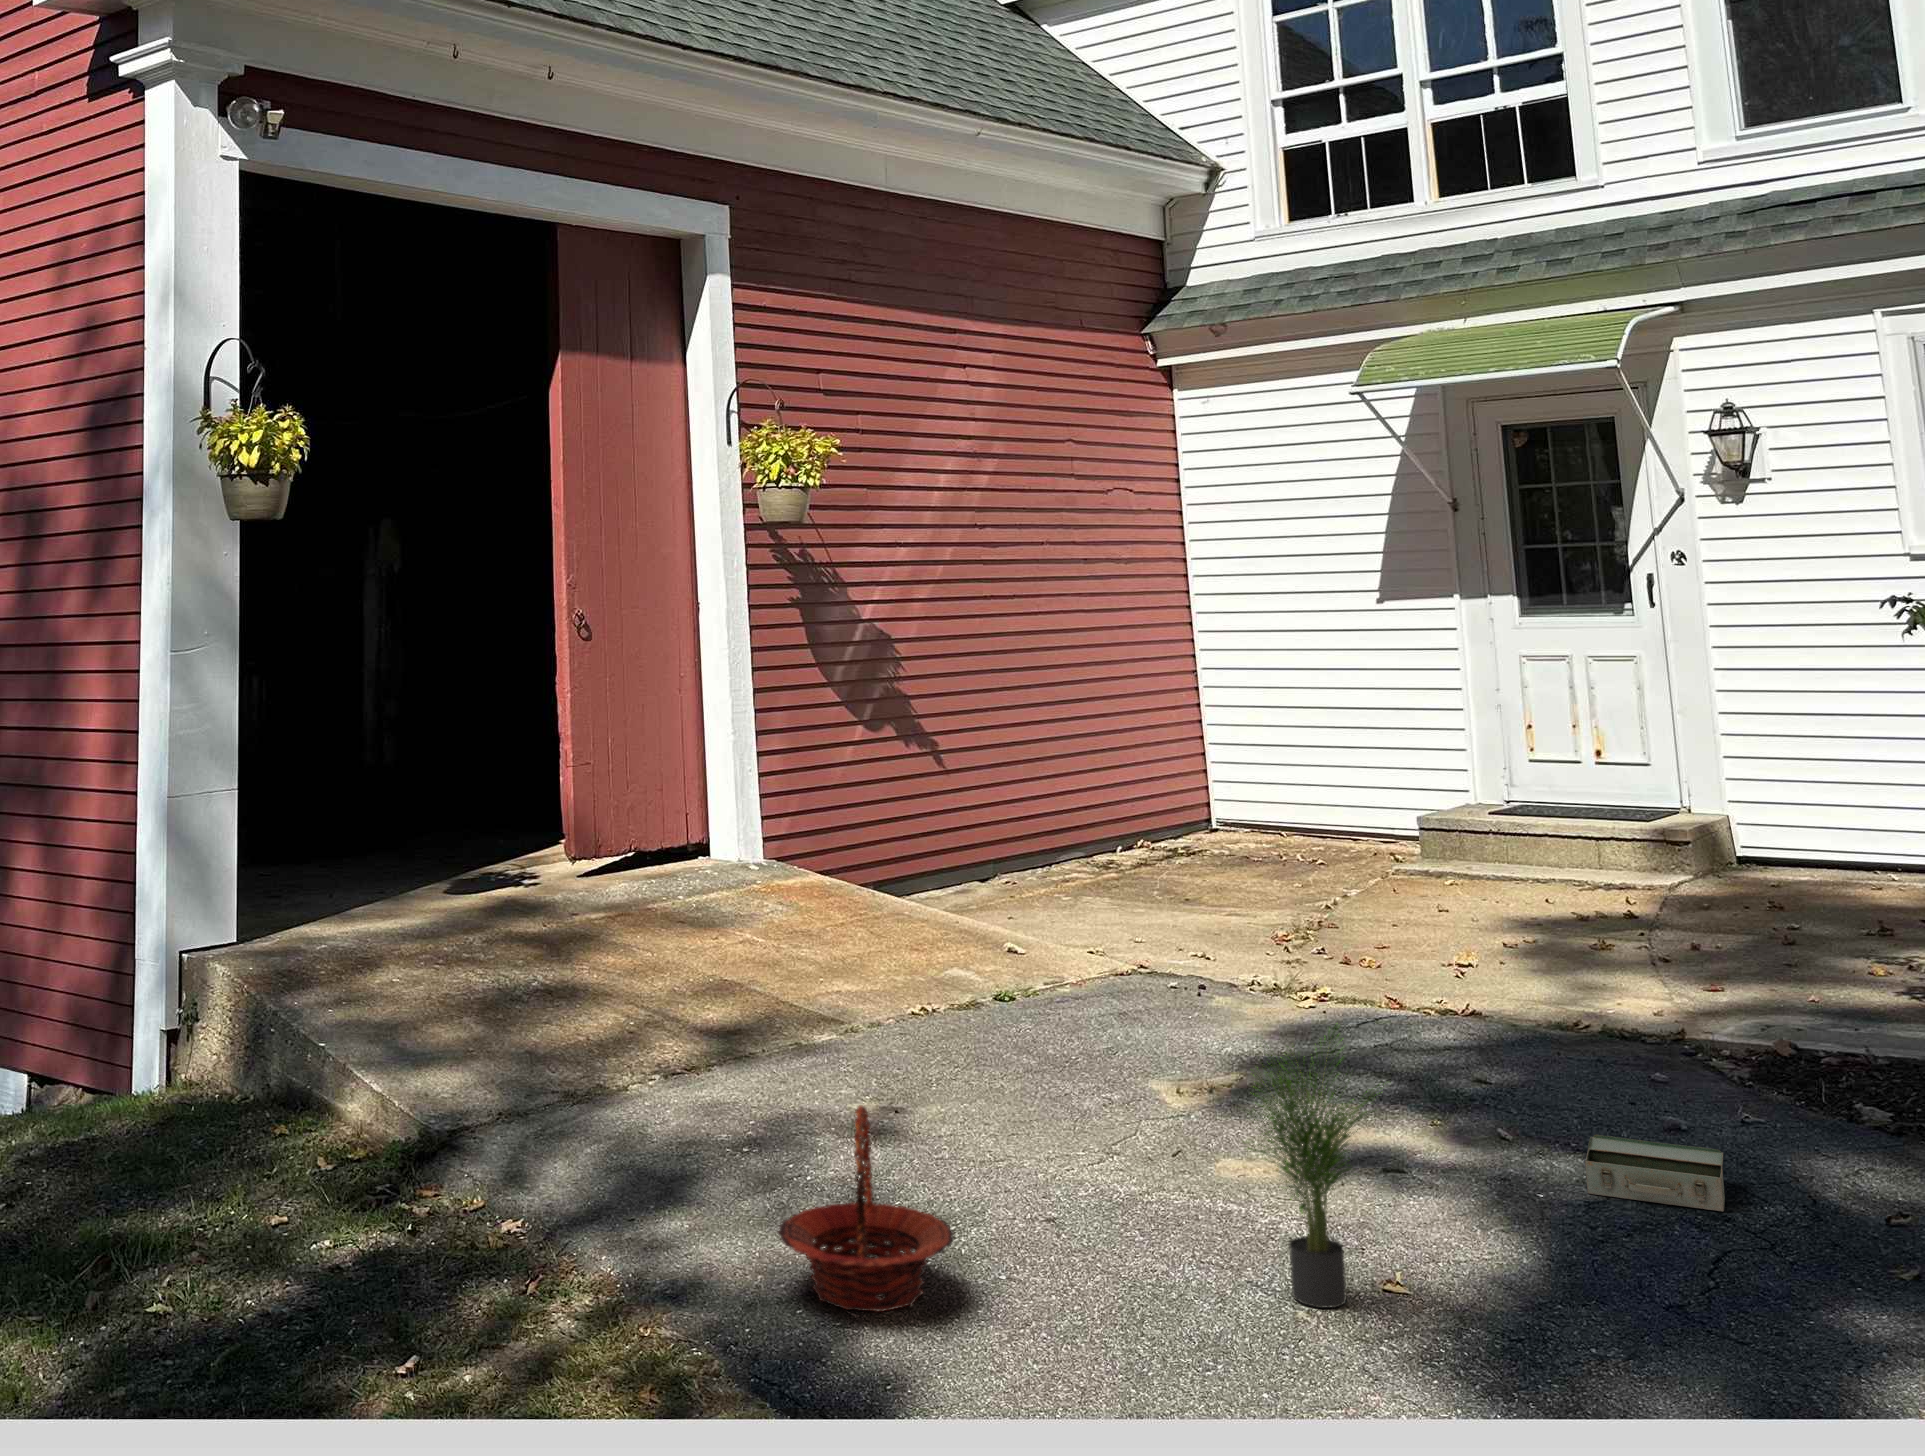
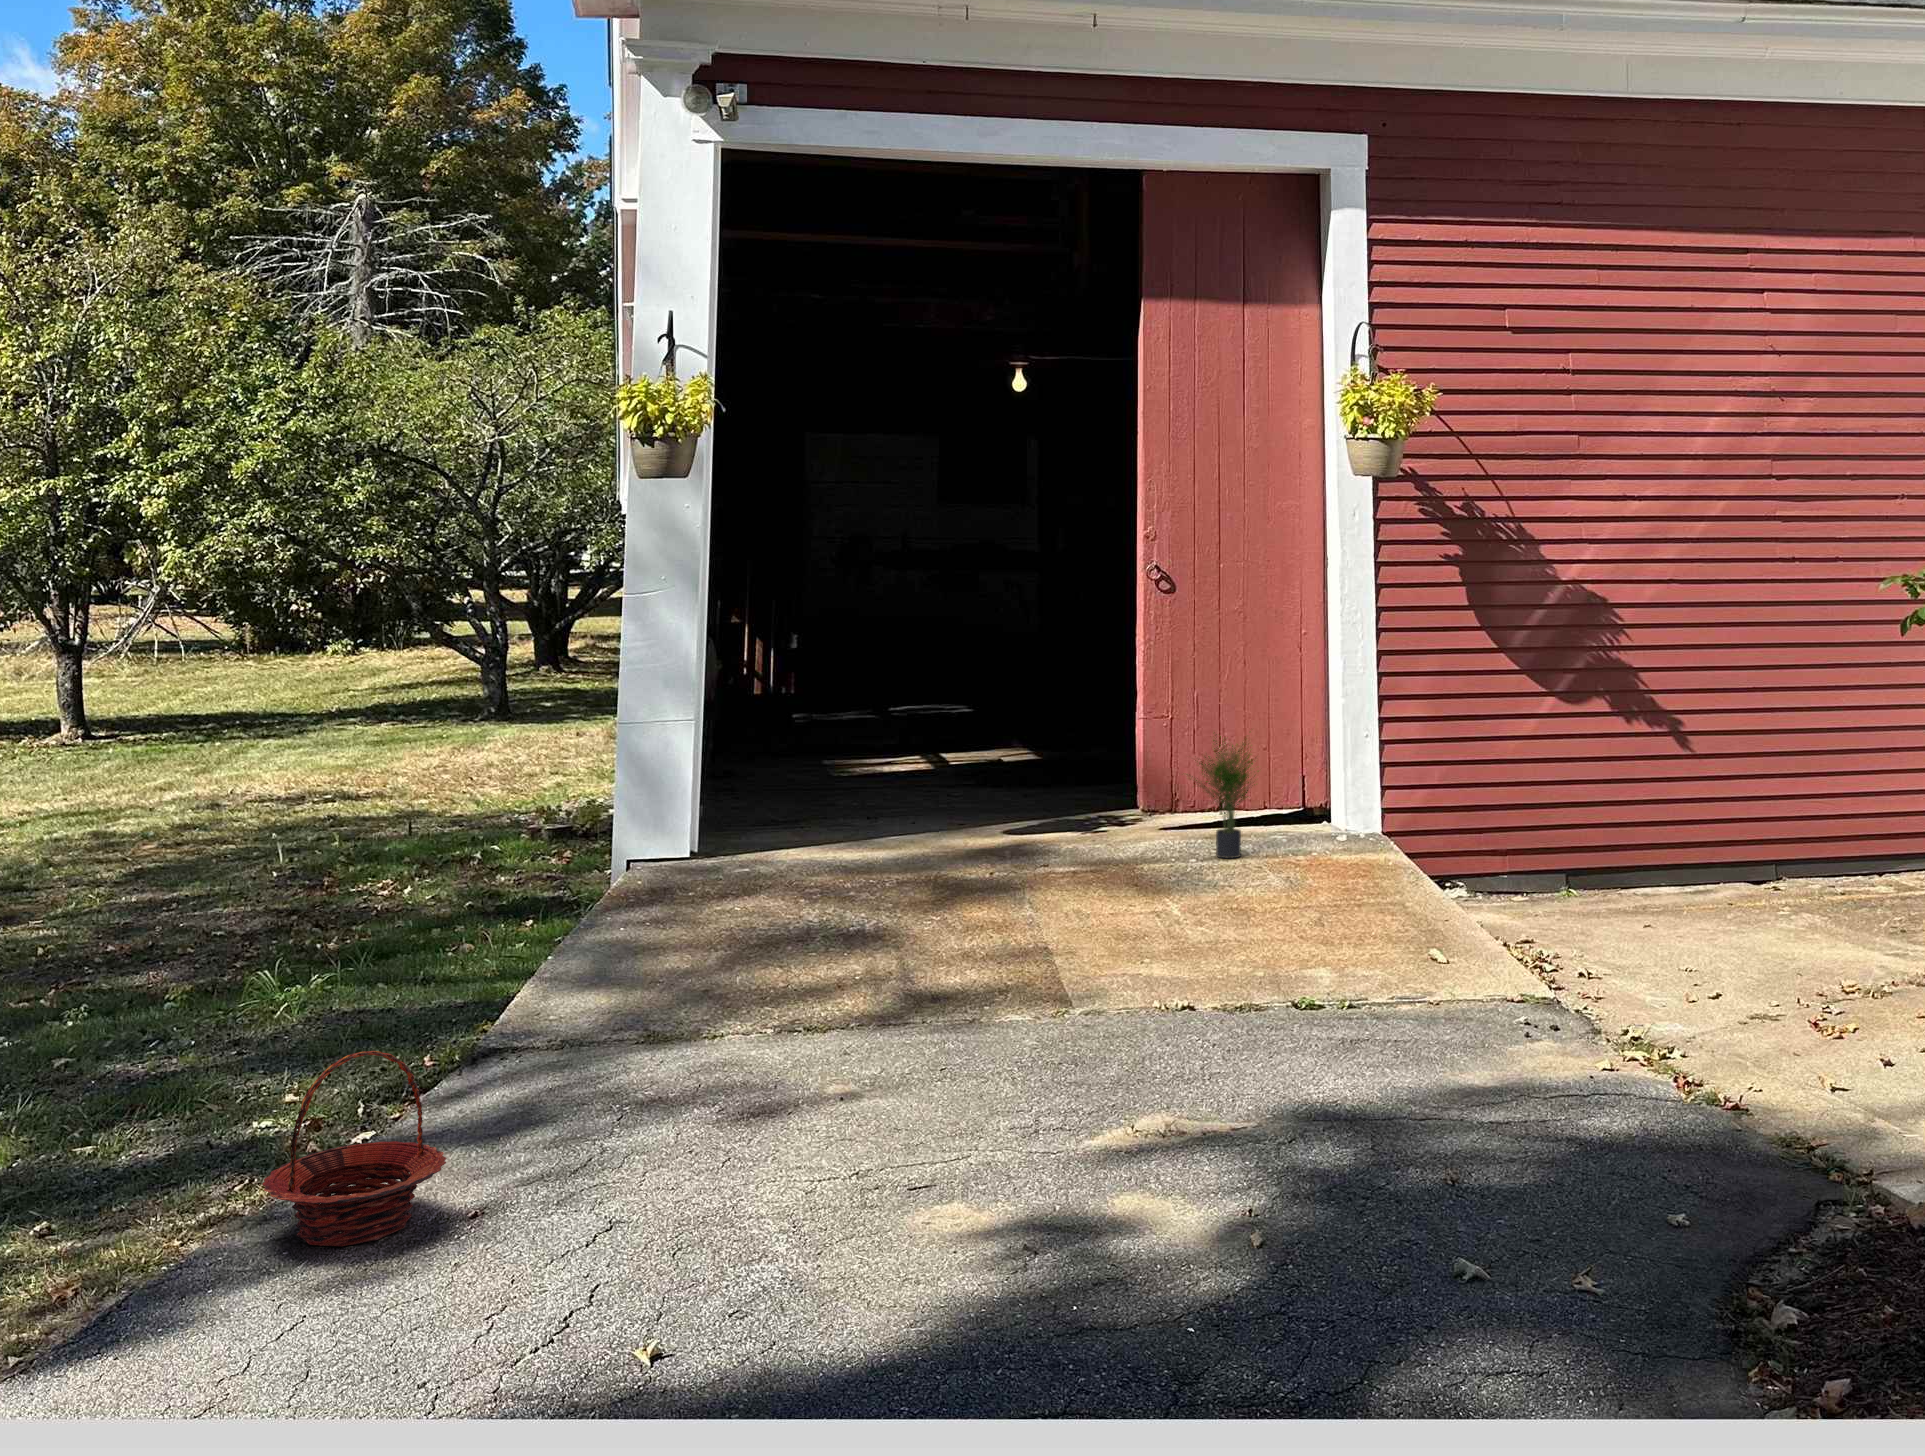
potted plant: present [1248,1032,1384,1308] -> present [1187,740,1253,858]
toolbox: present [1585,1135,1725,1211] -> none [1155,1264,1319,1388]

